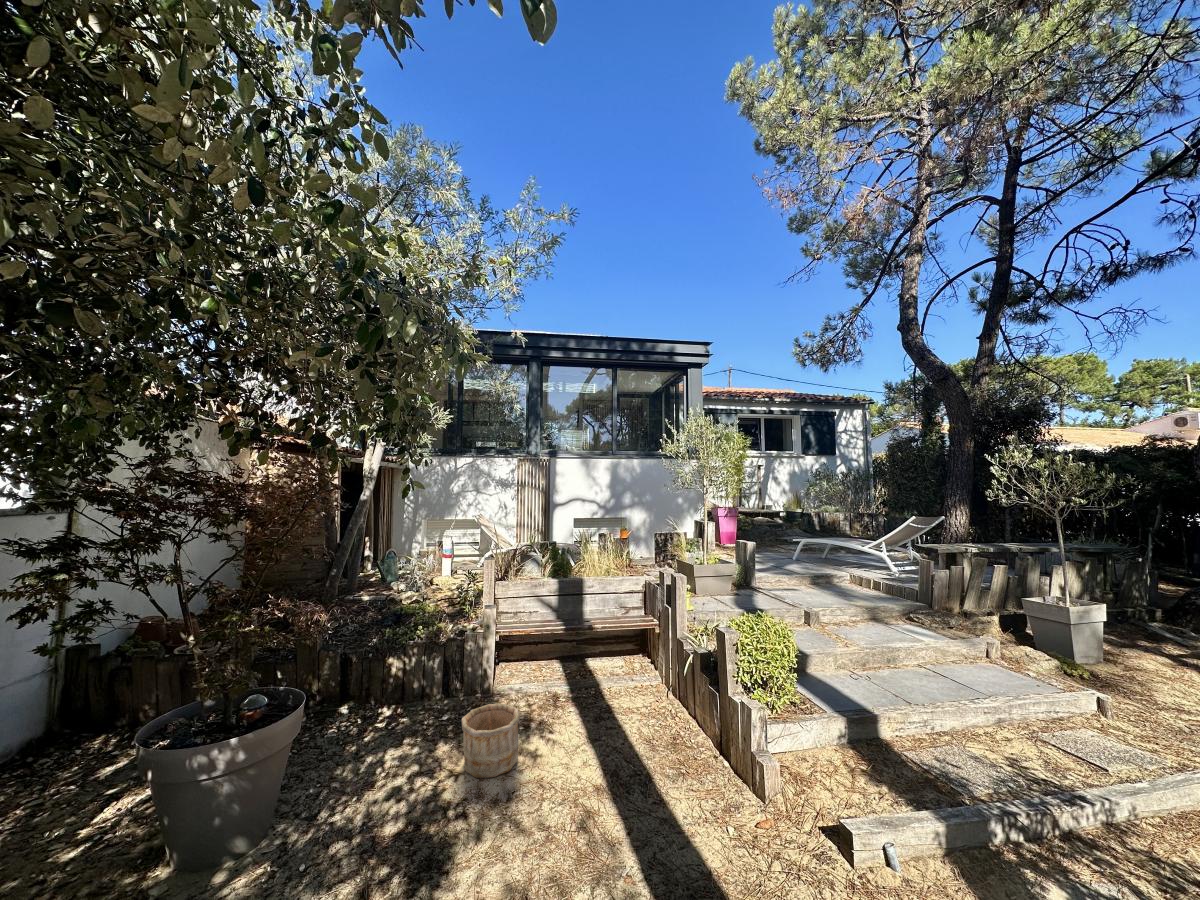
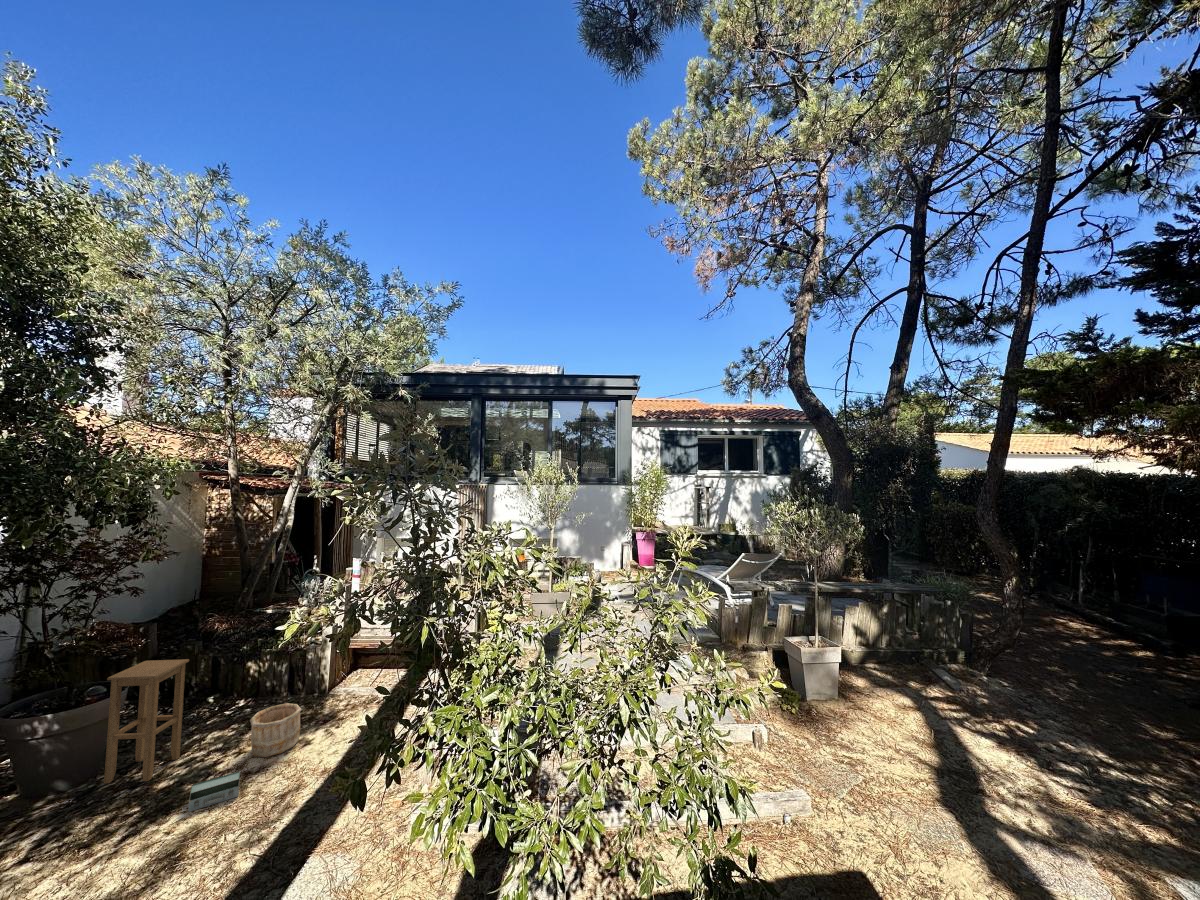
stool: none [288,648,376,834] -> present [104,659,189,784]
toolbox: none [440,799,509,865] -> present [188,772,240,812]

